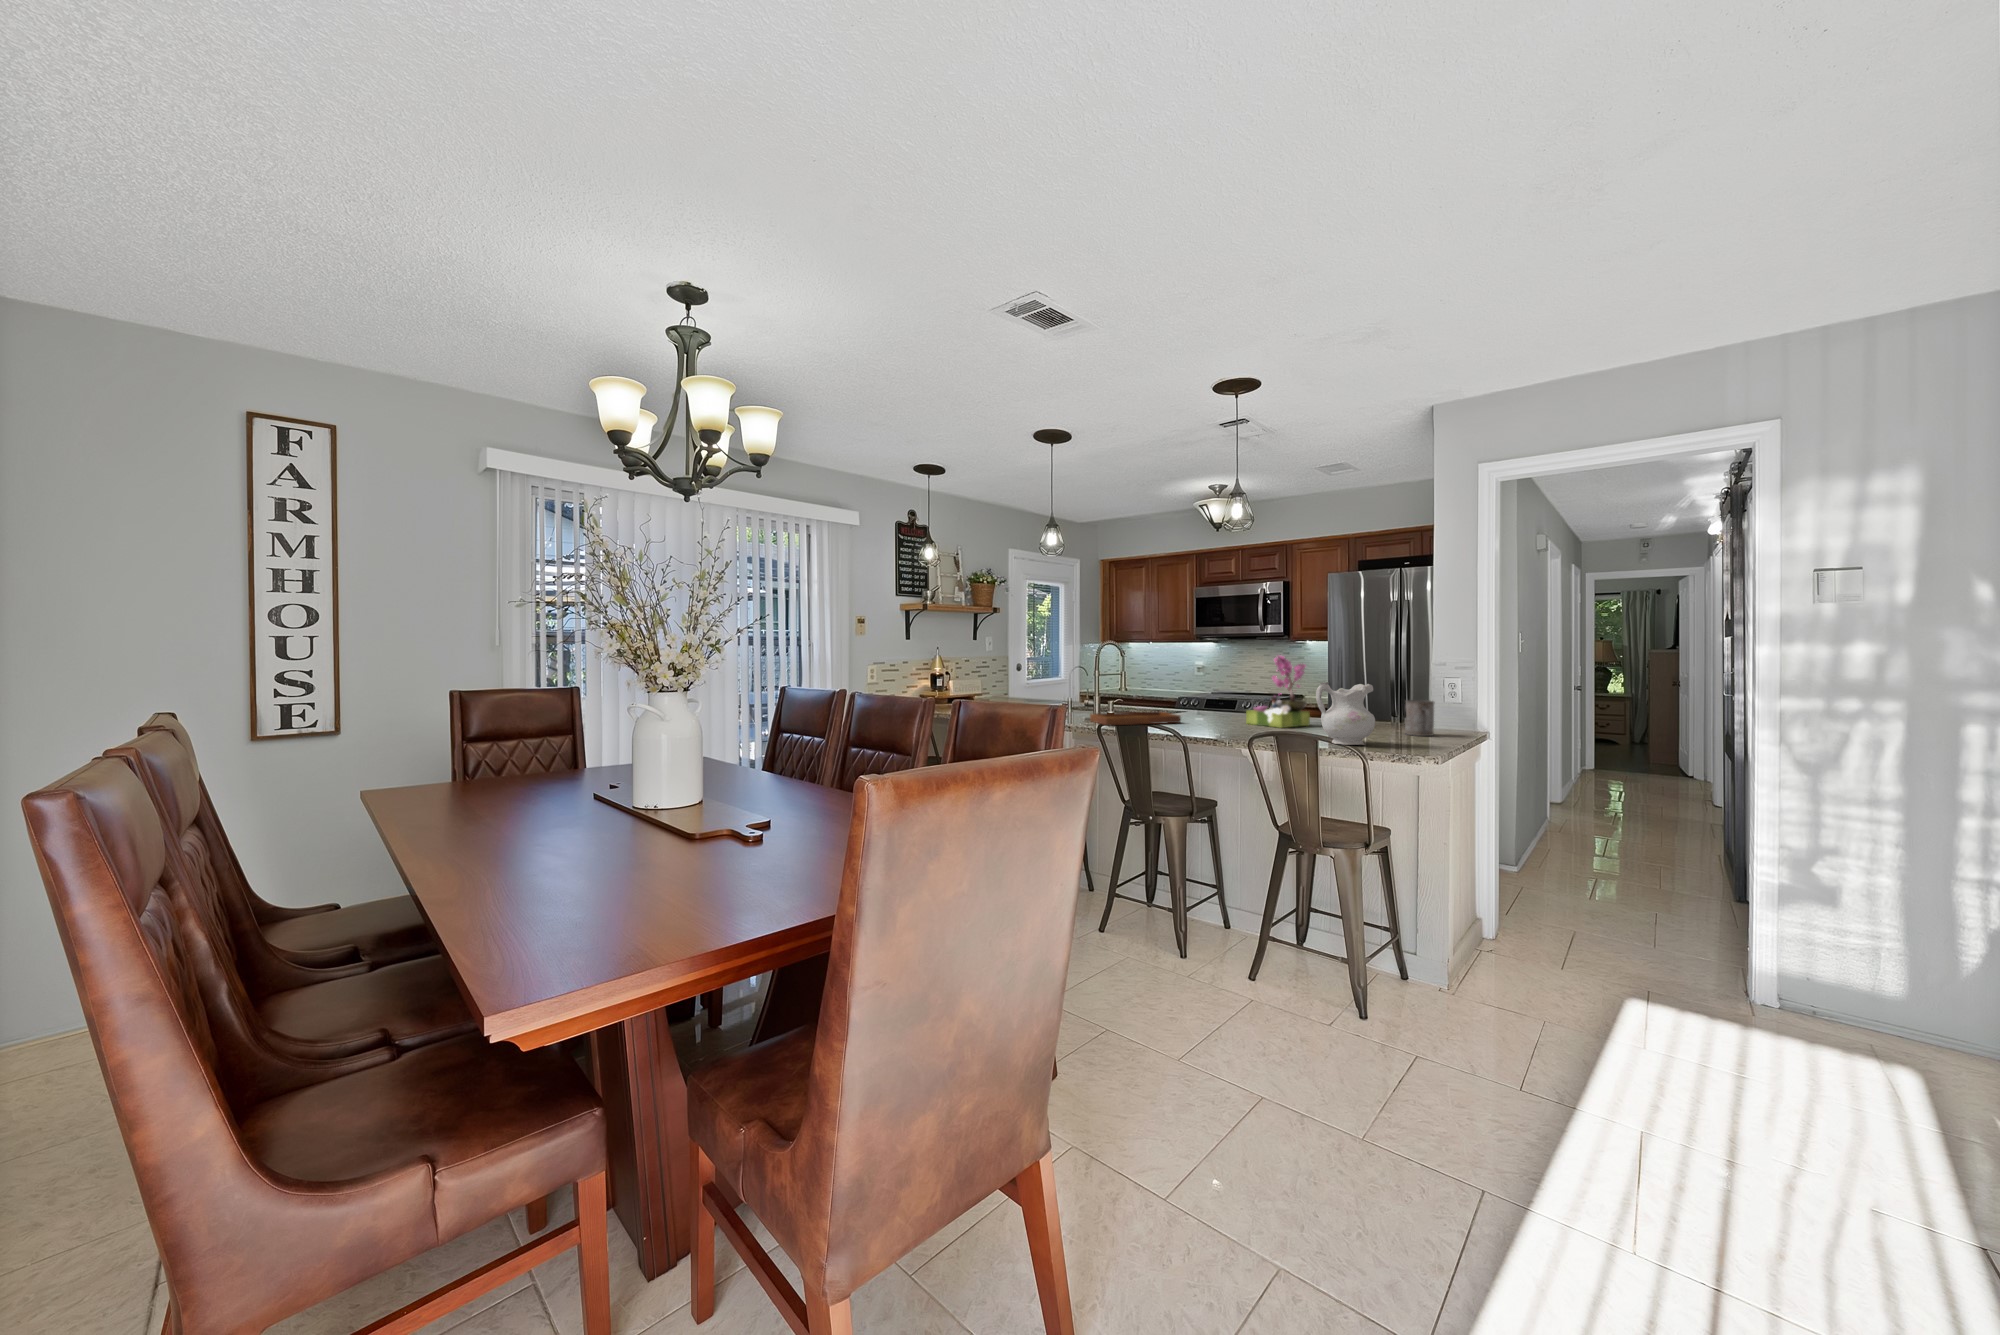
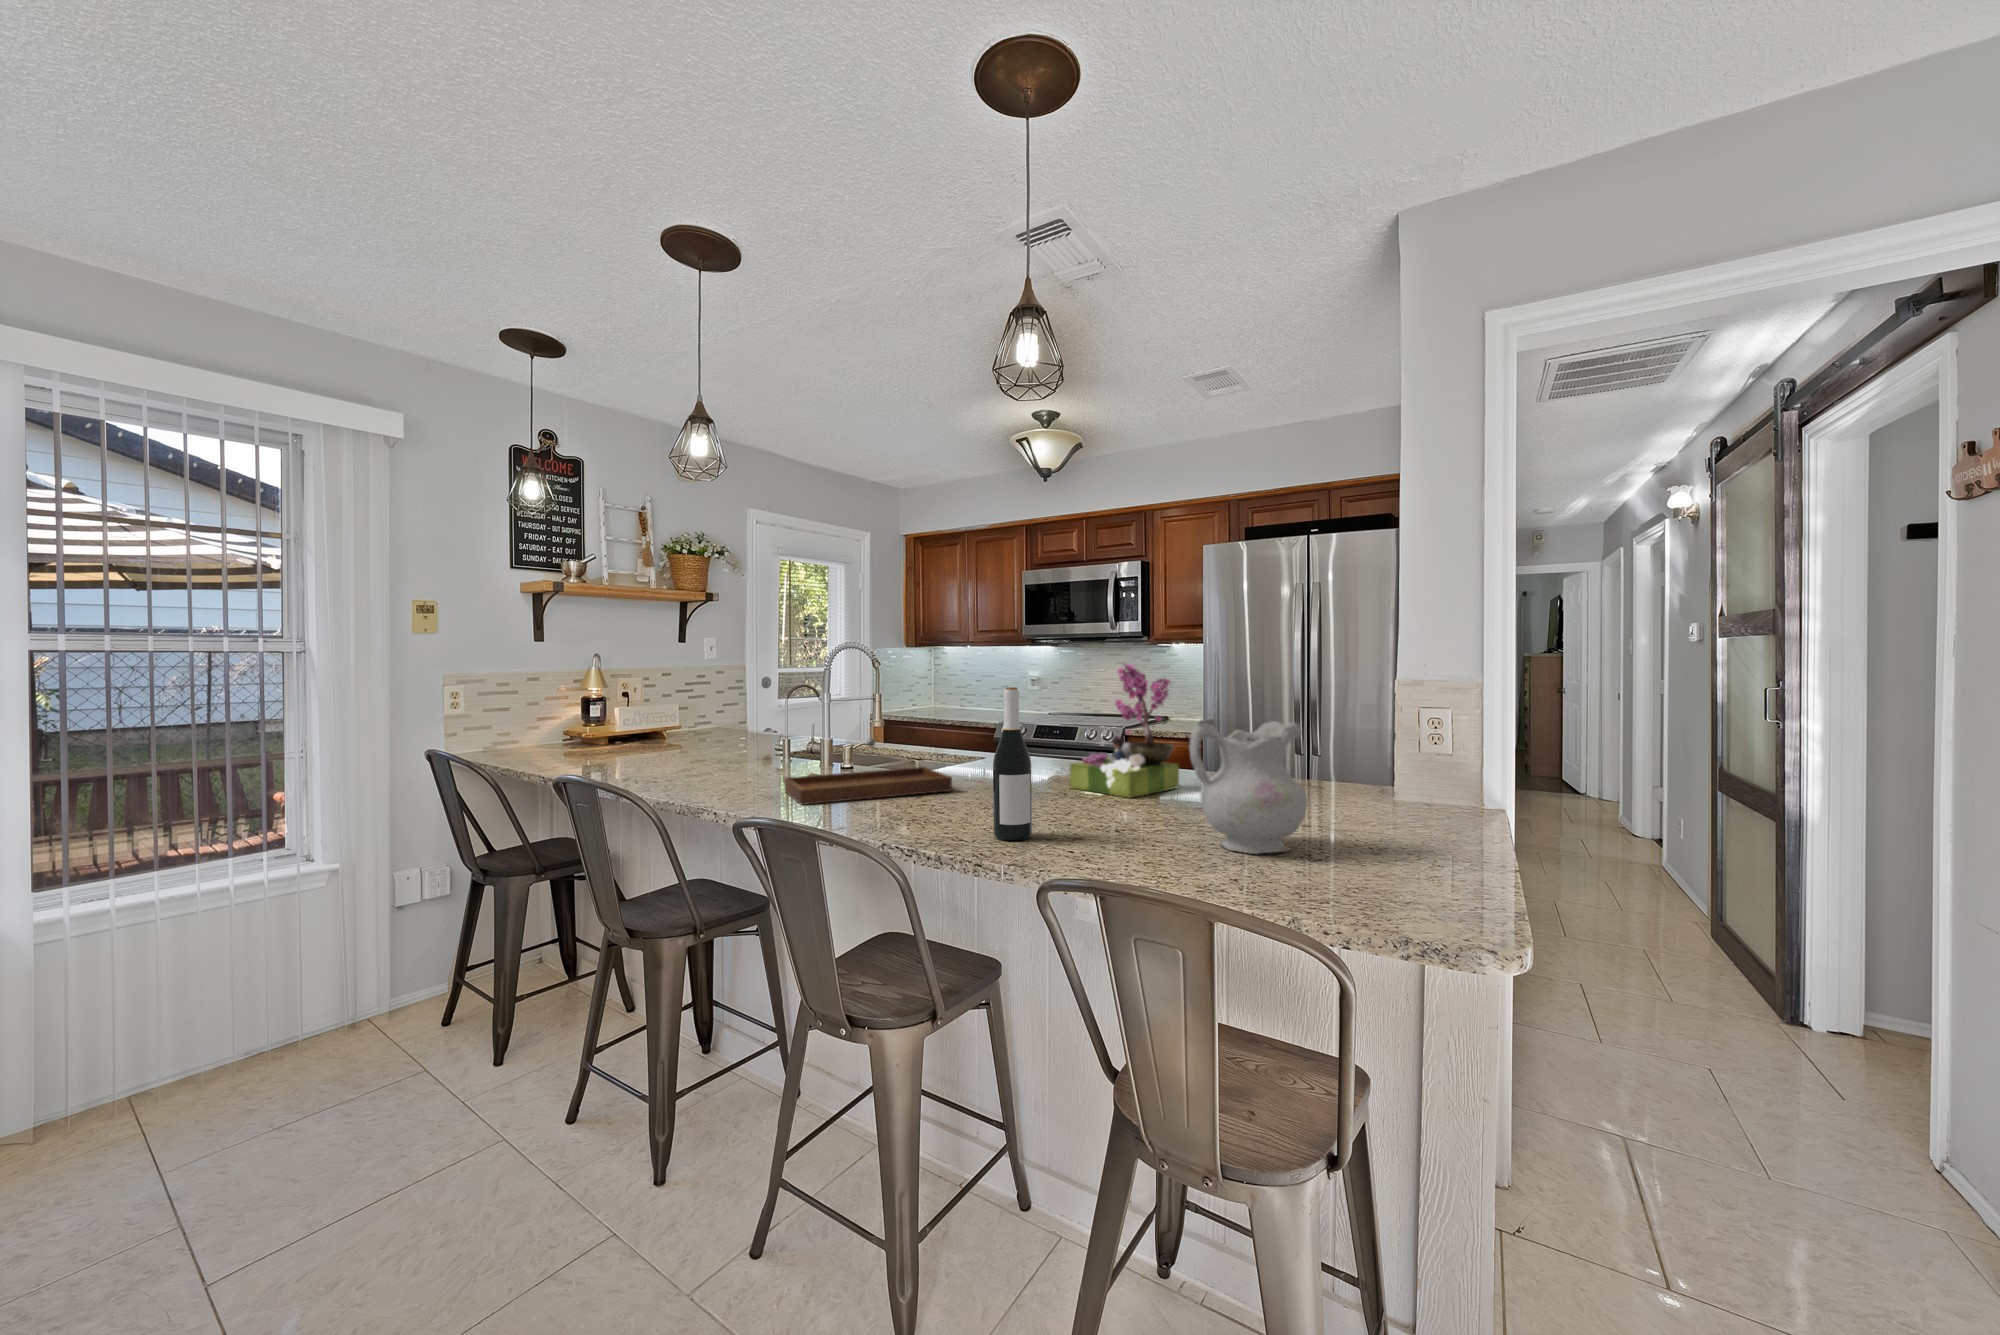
wine bottle: none [1216,666,1236,738] -> present [993,687,1032,841]
mug: present [1405,700,1434,736] -> none [1343,743,1394,811]

